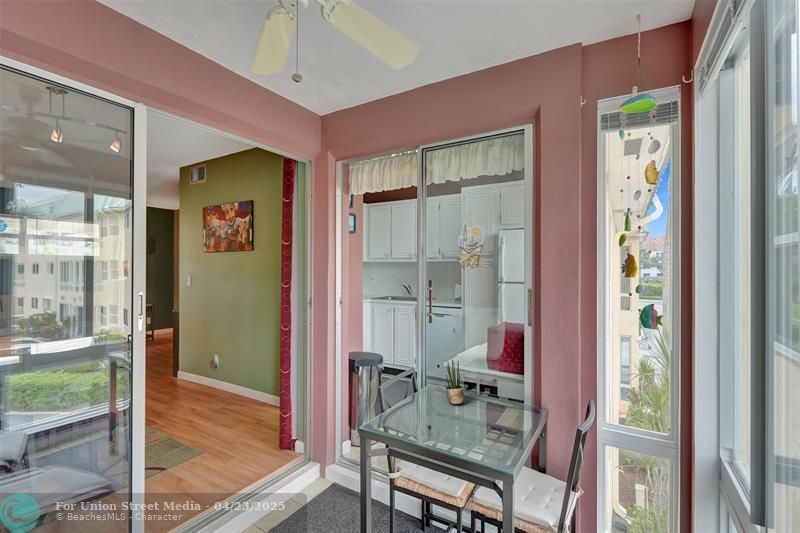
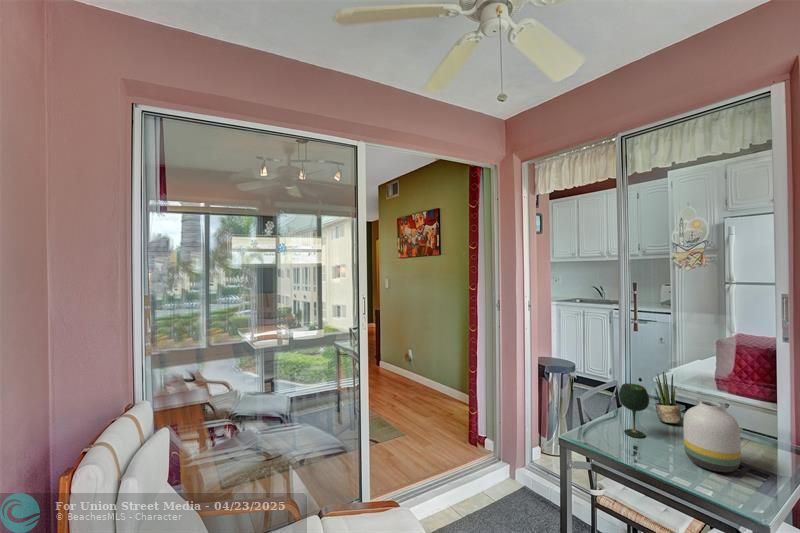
wine glass: none [420,375,443,426] -> present [619,383,649,438]
vase: none [470,386,509,448] -> present [683,401,741,472]

